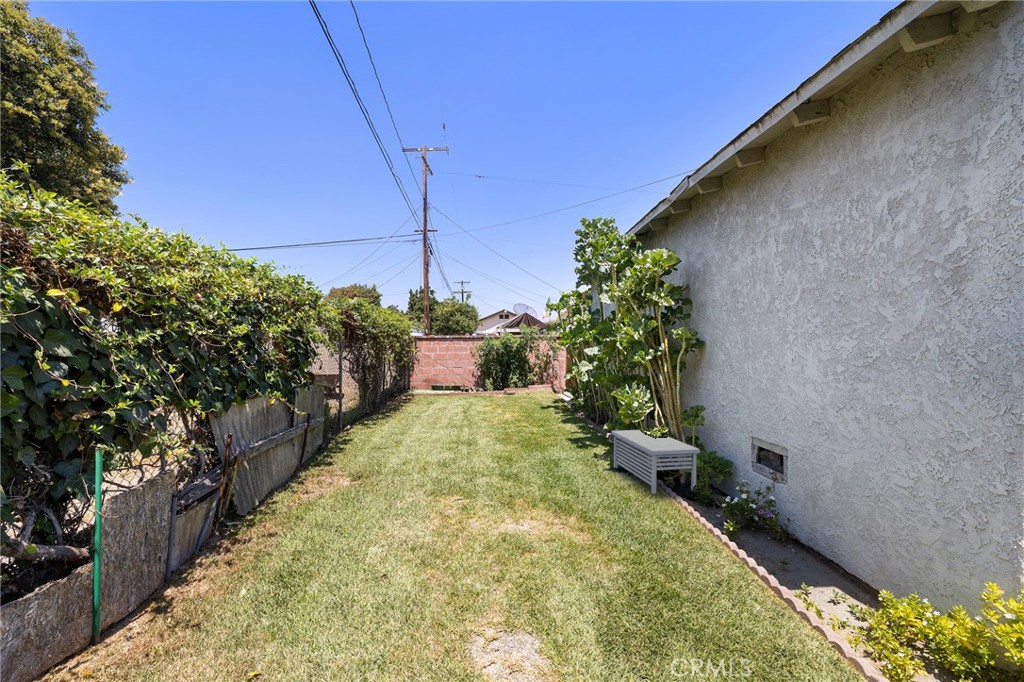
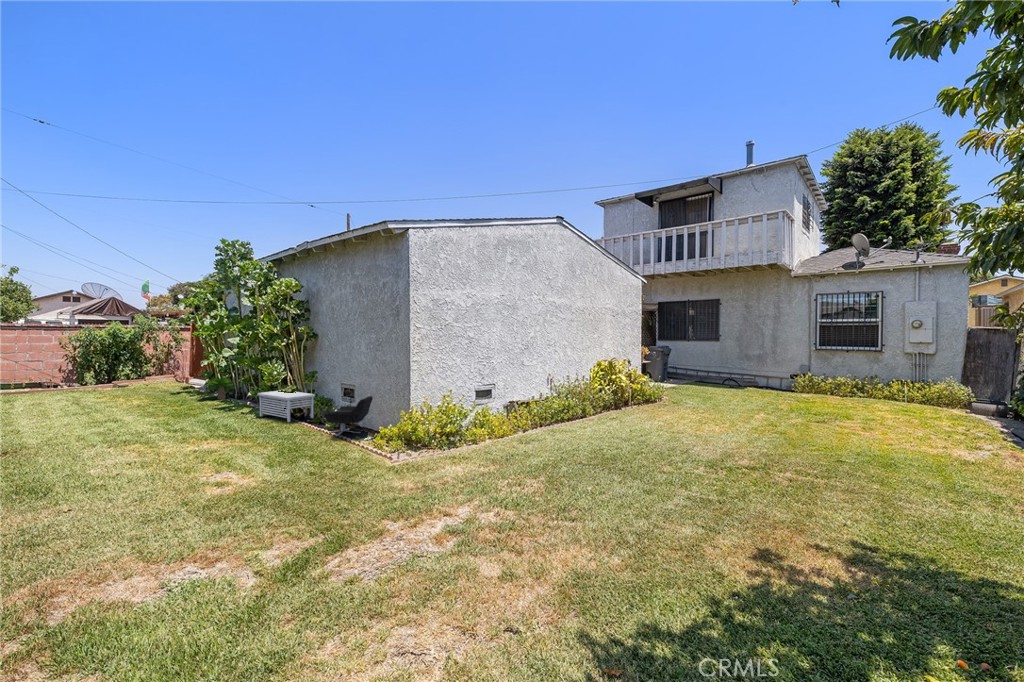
potted plant: none [564,396,598,424] -> present [208,378,235,399]
lounge chair: none [723,492,848,583] -> present [324,396,373,436]

